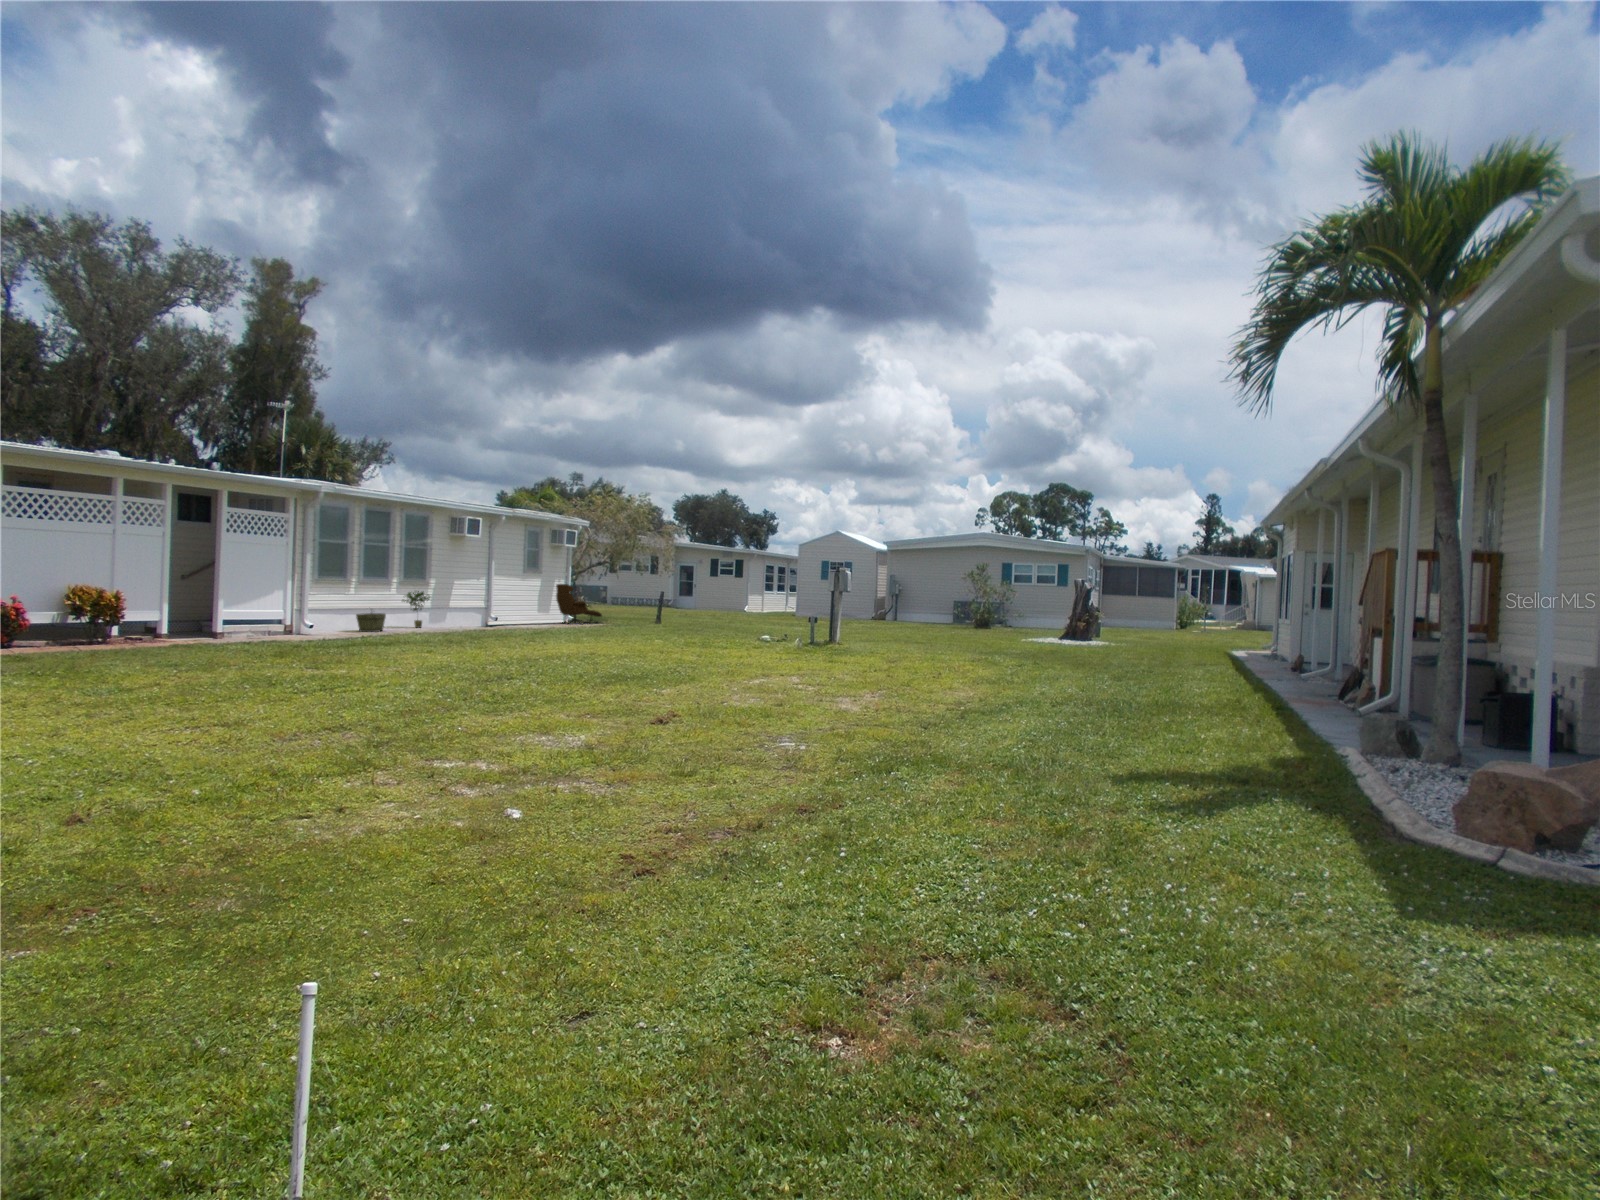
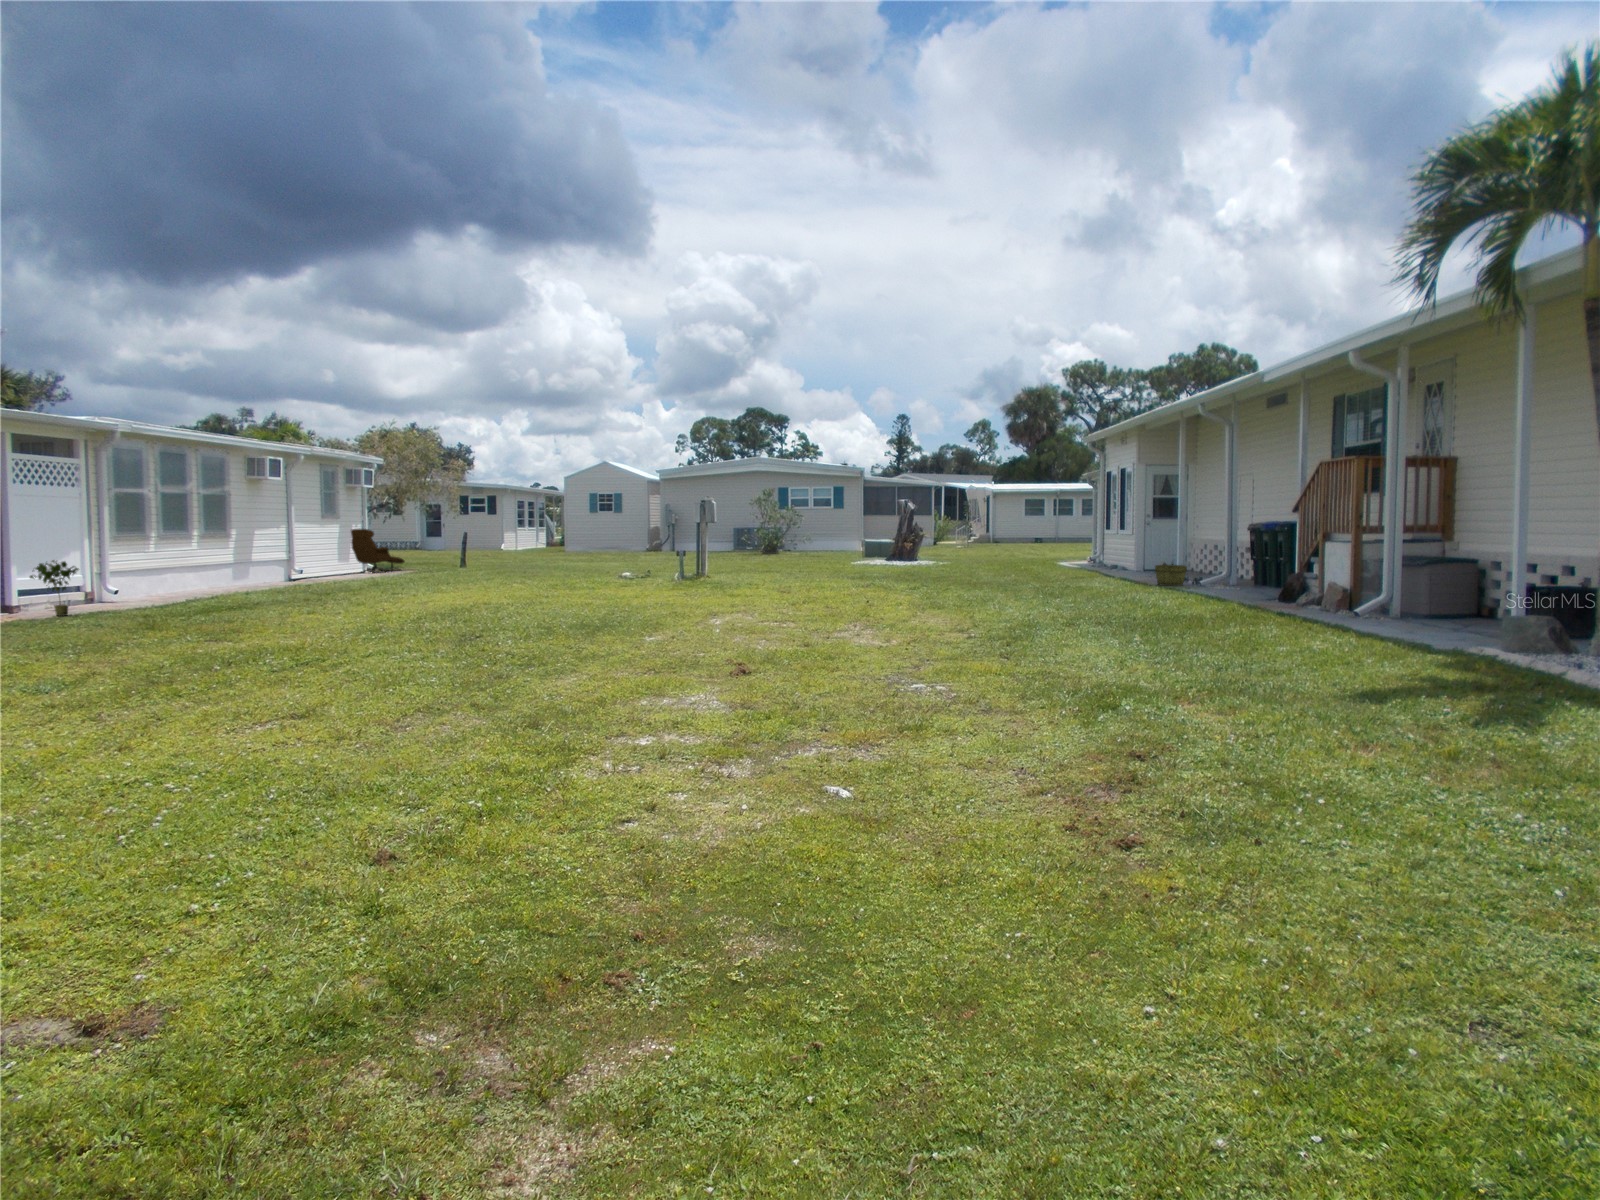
potted plant: present [403,591,430,628] -> present [30,560,78,616]
wooden bucket: present [356,613,386,632] -> present [1155,564,1187,586]

